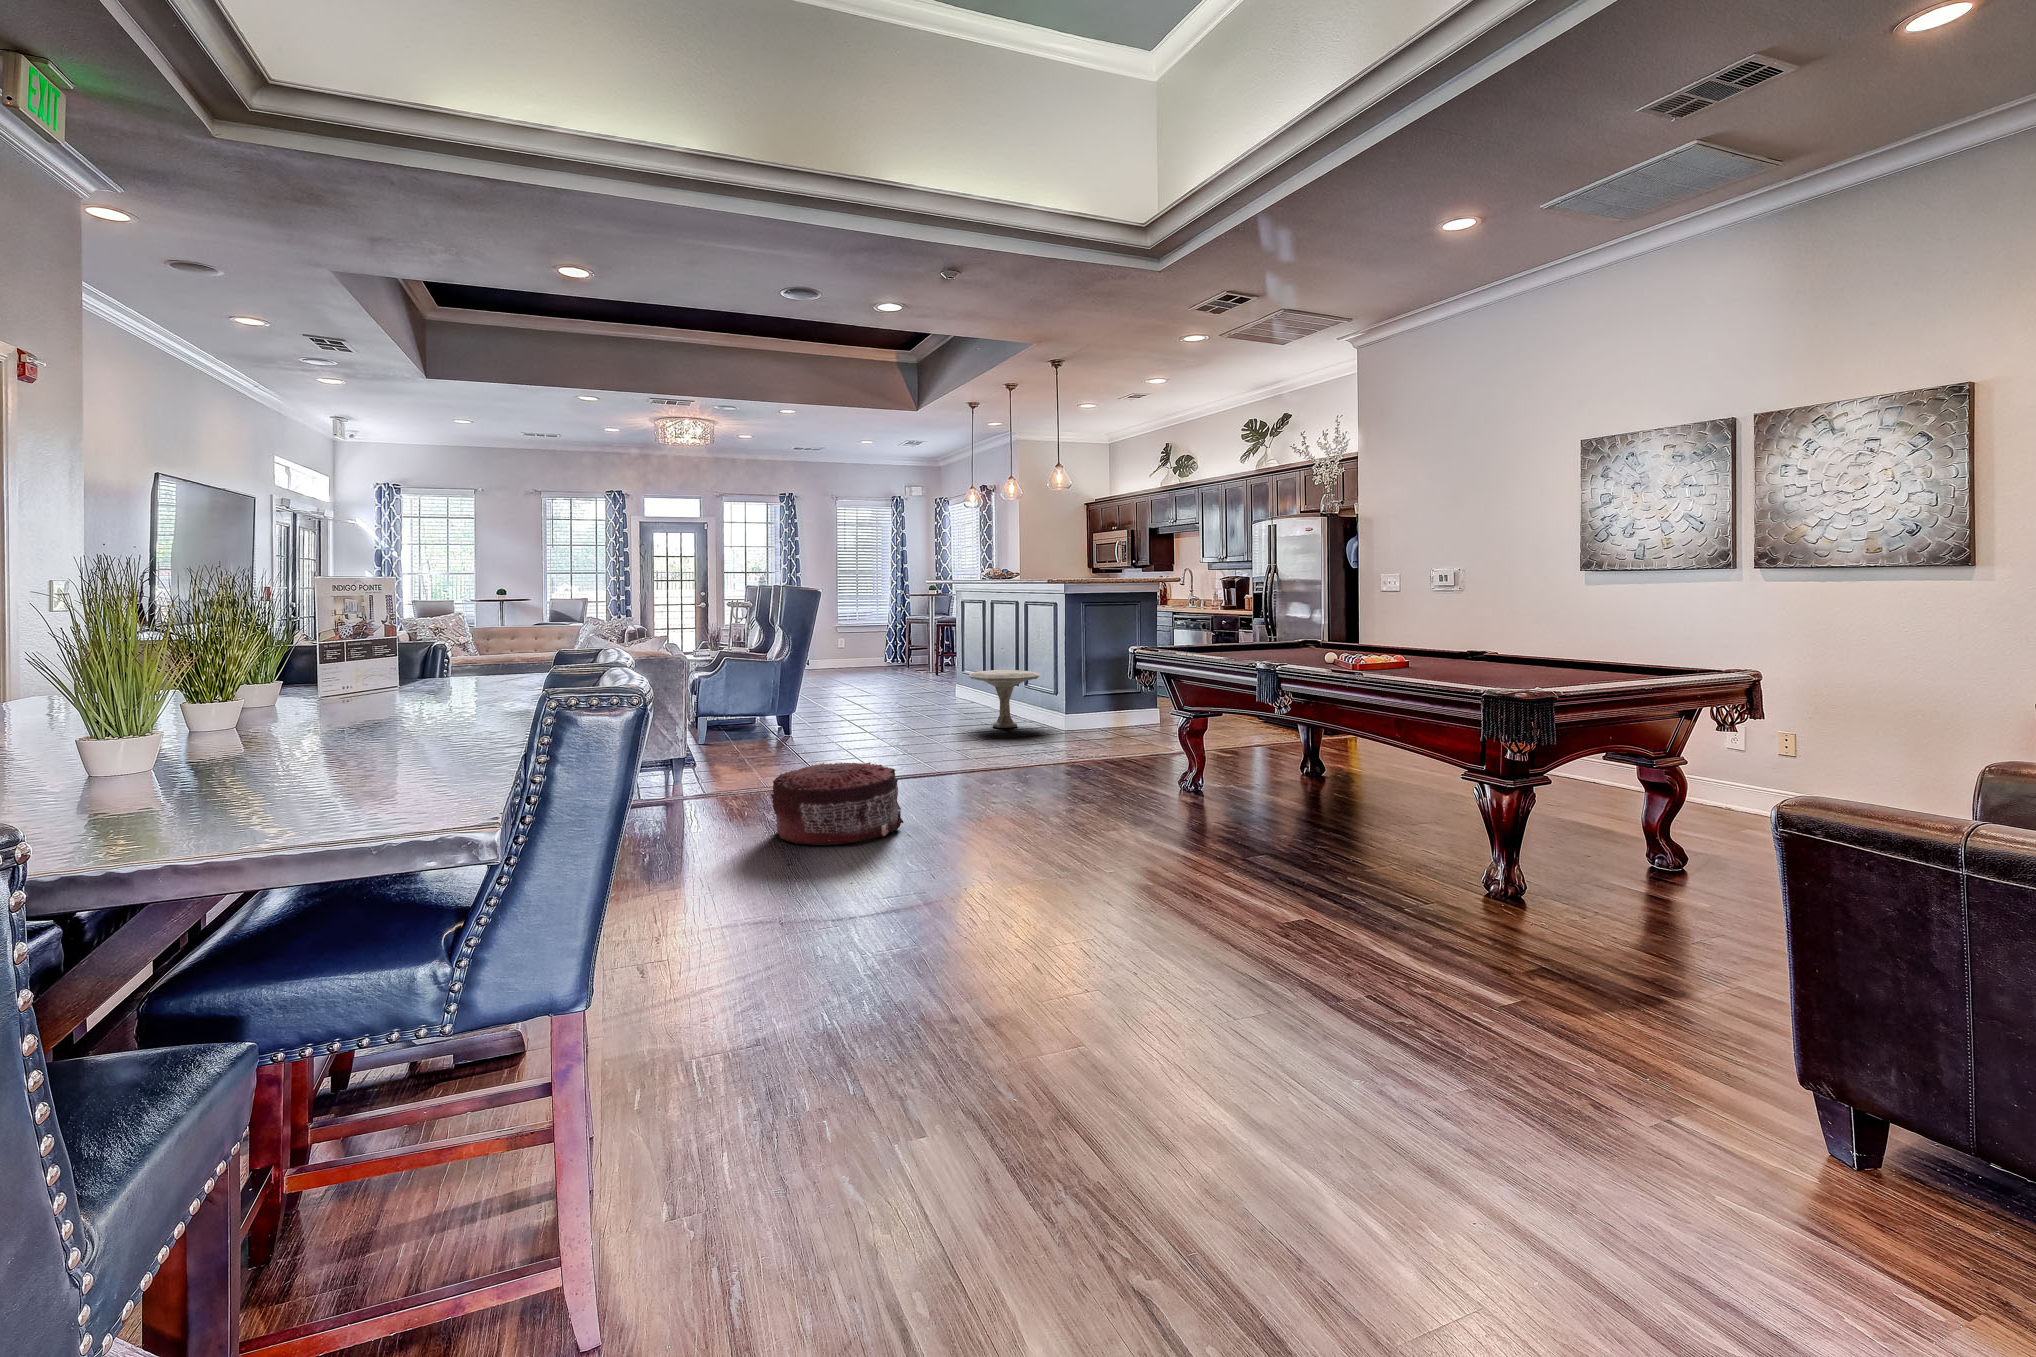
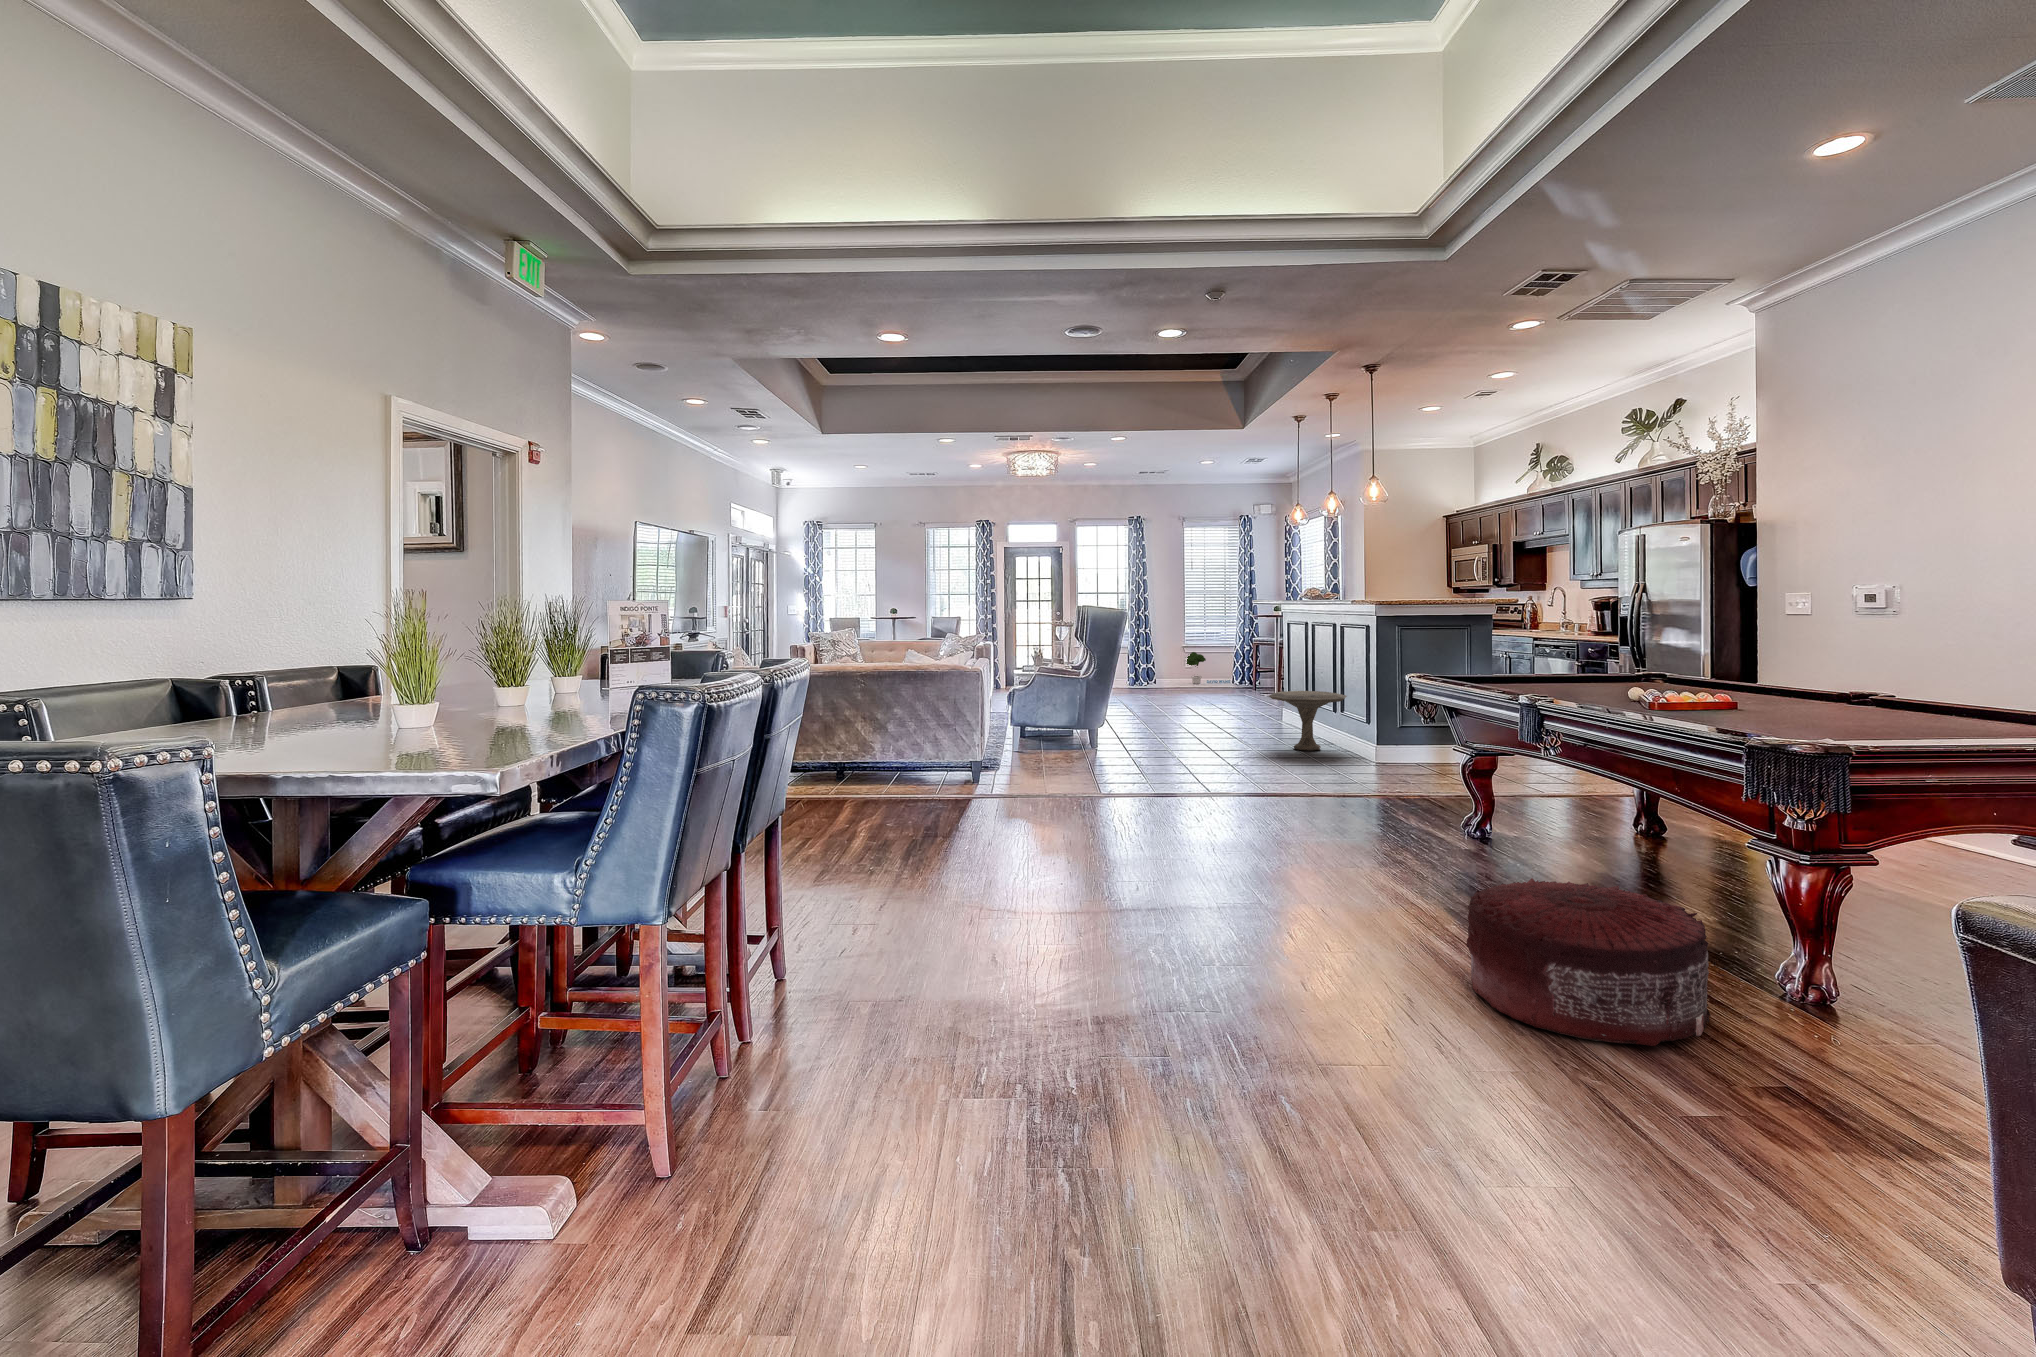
potted tree: none [841,635,888,668] -> present [1186,652,1230,684]
pouf: present [771,762,904,845] -> present [1467,878,1711,1046]

